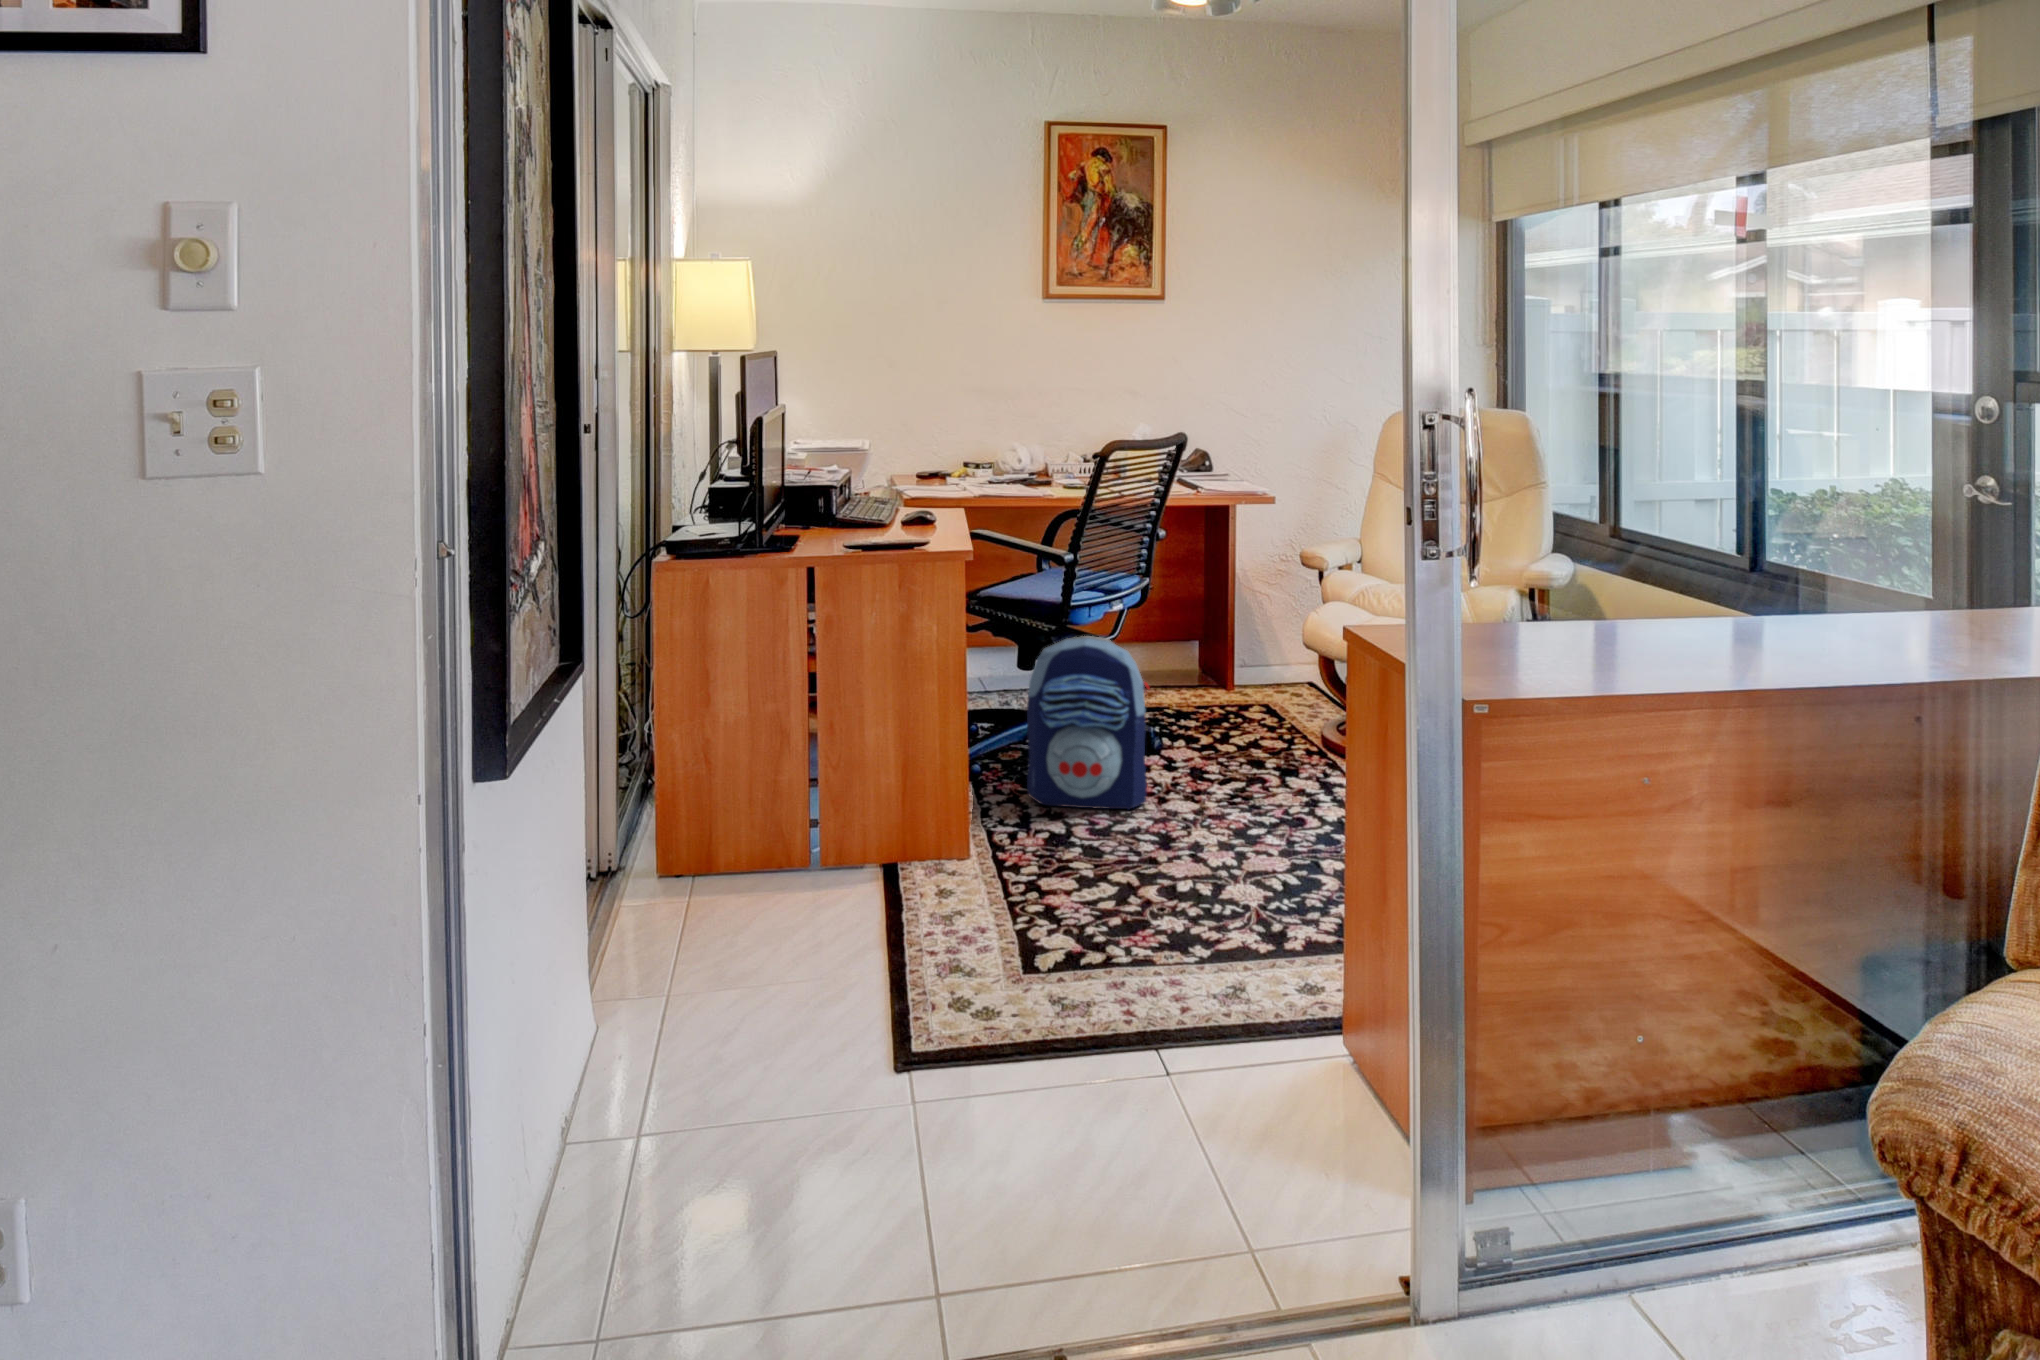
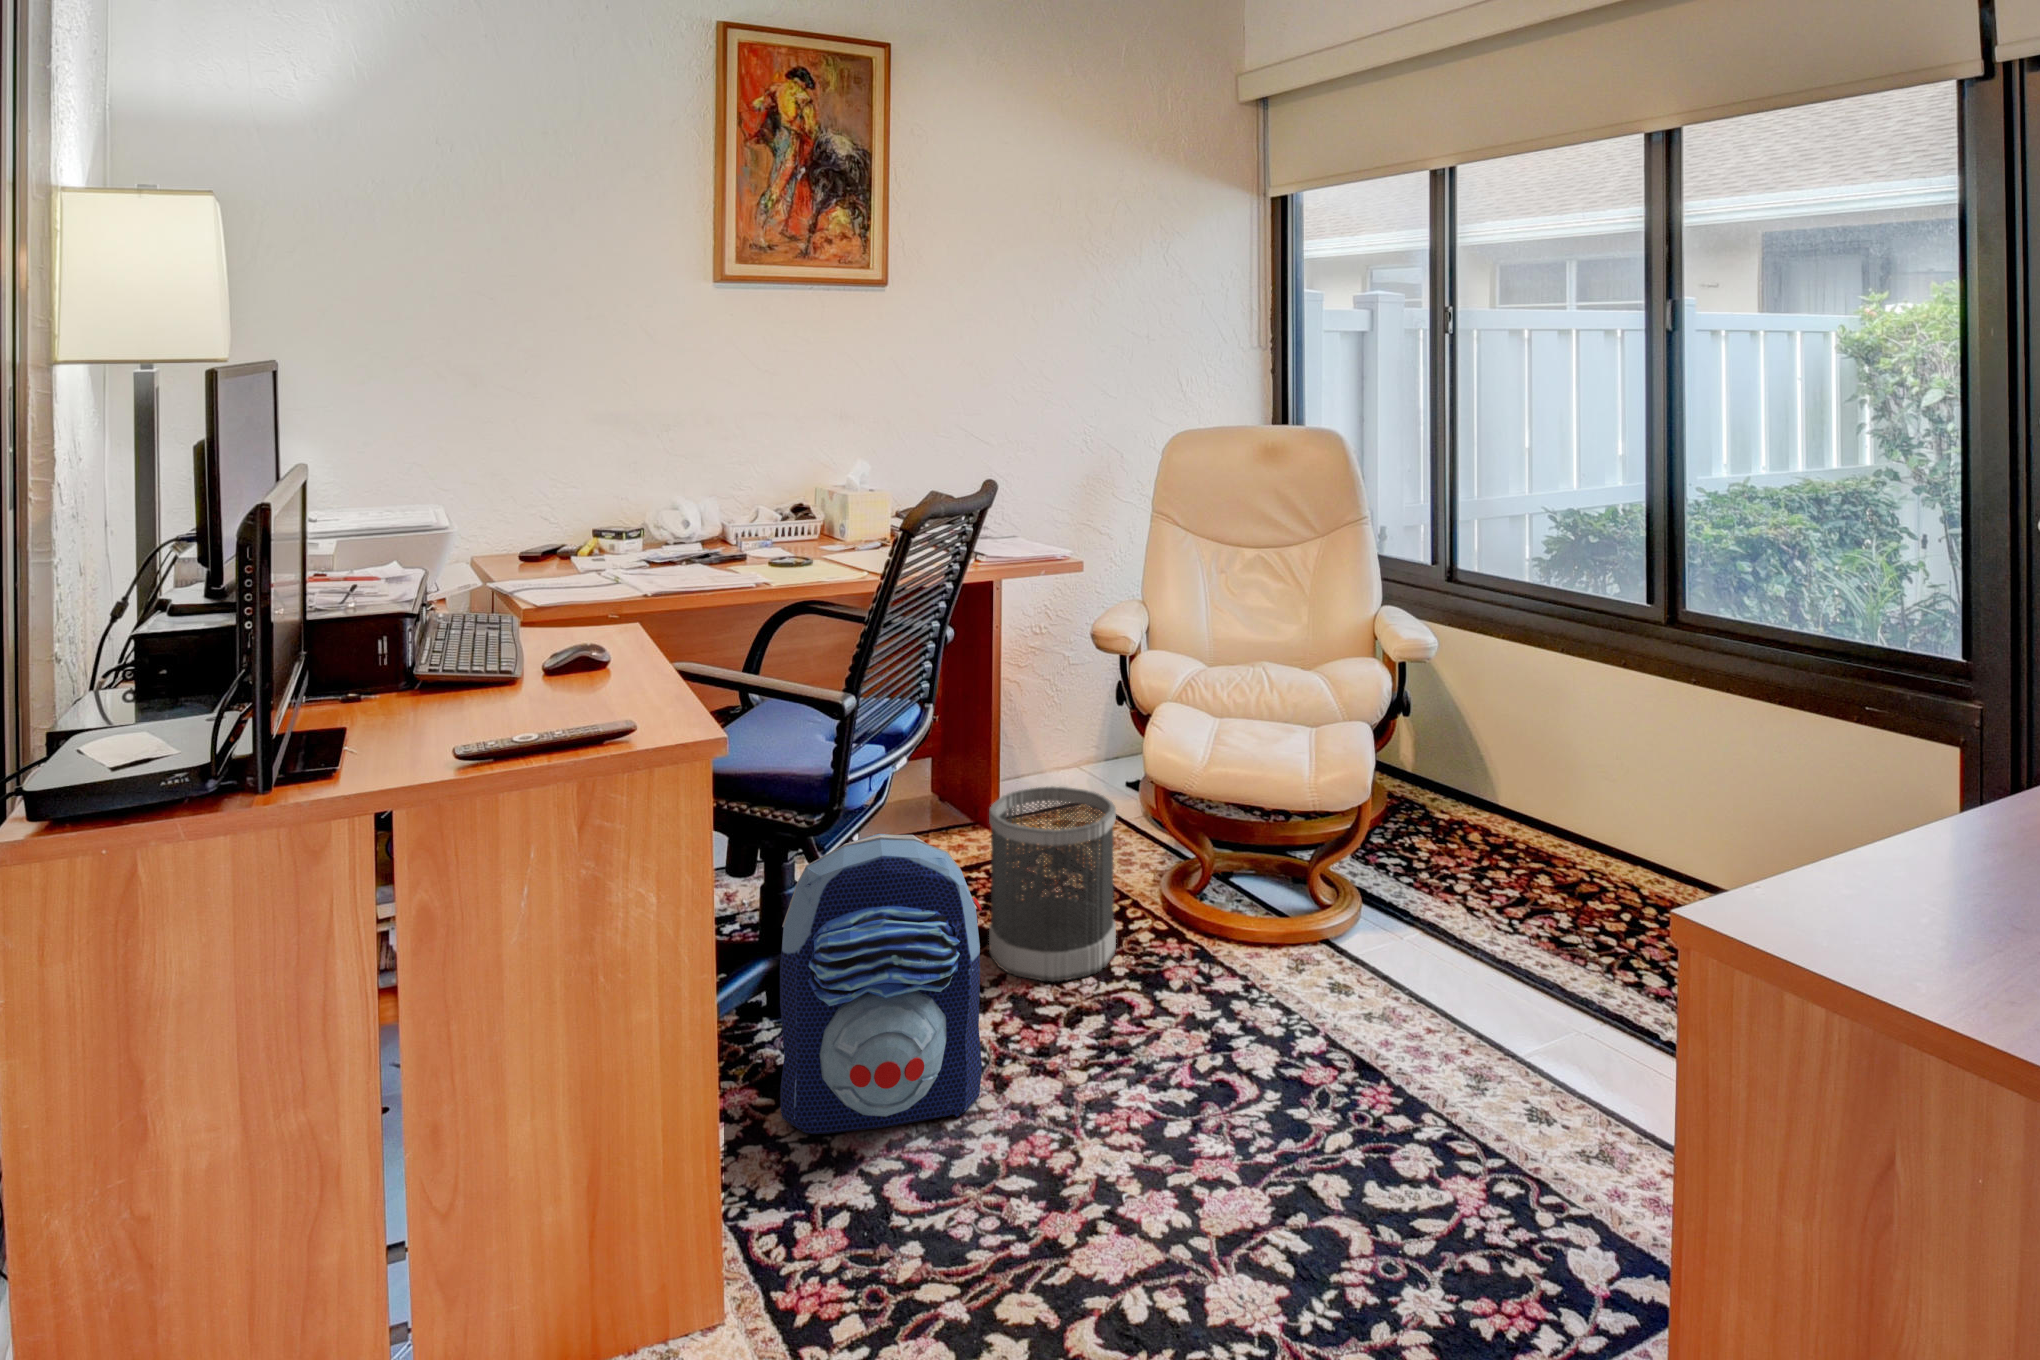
wastebasket: none [1189,643,1276,764] -> present [989,786,1116,981]

